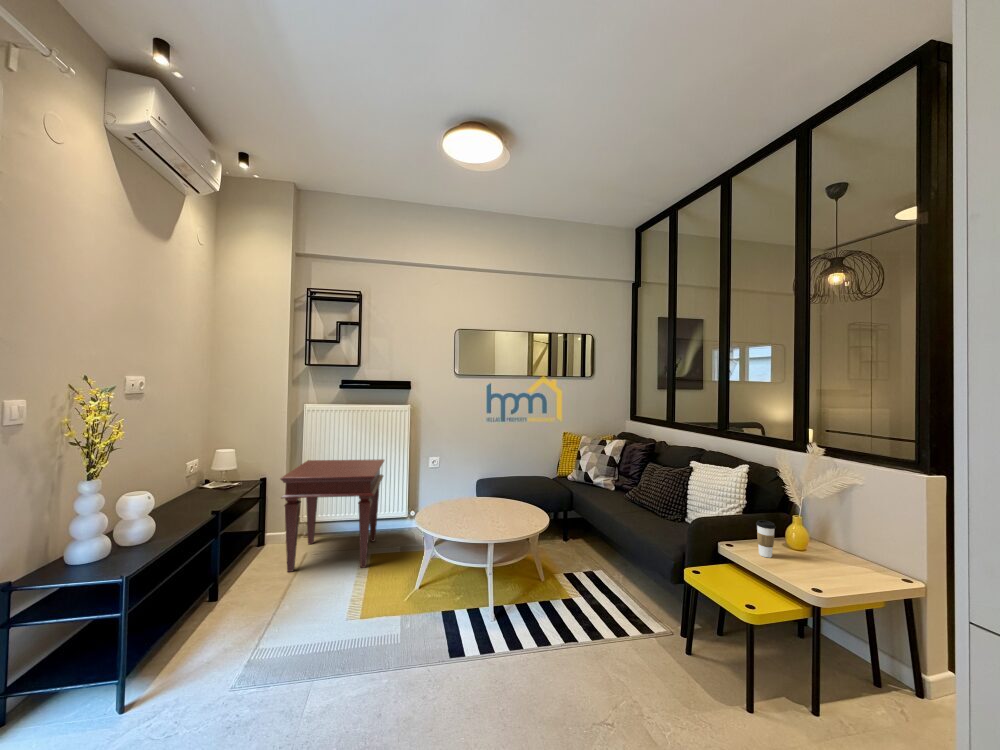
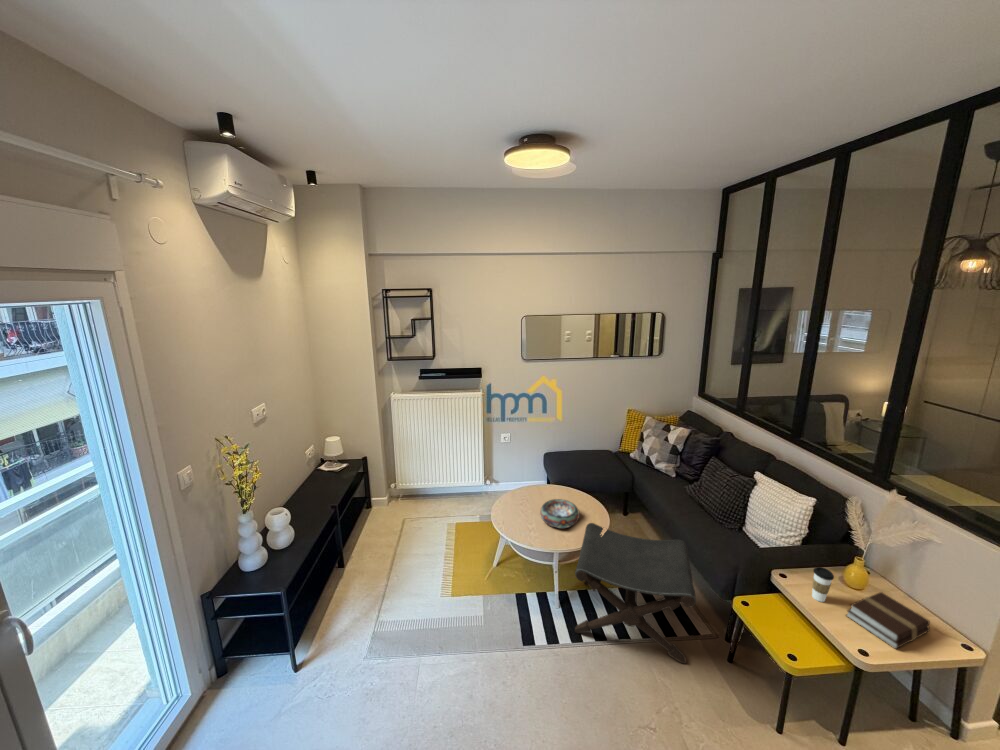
side table: present [280,459,384,572] -> none [379,442,461,539]
decorative bowl: none [473,499,517,524] -> present [540,499,580,528]
footstool: none [512,519,646,660] -> present [575,523,696,664]
book: none [793,542,871,583] -> present [847,592,930,649]

